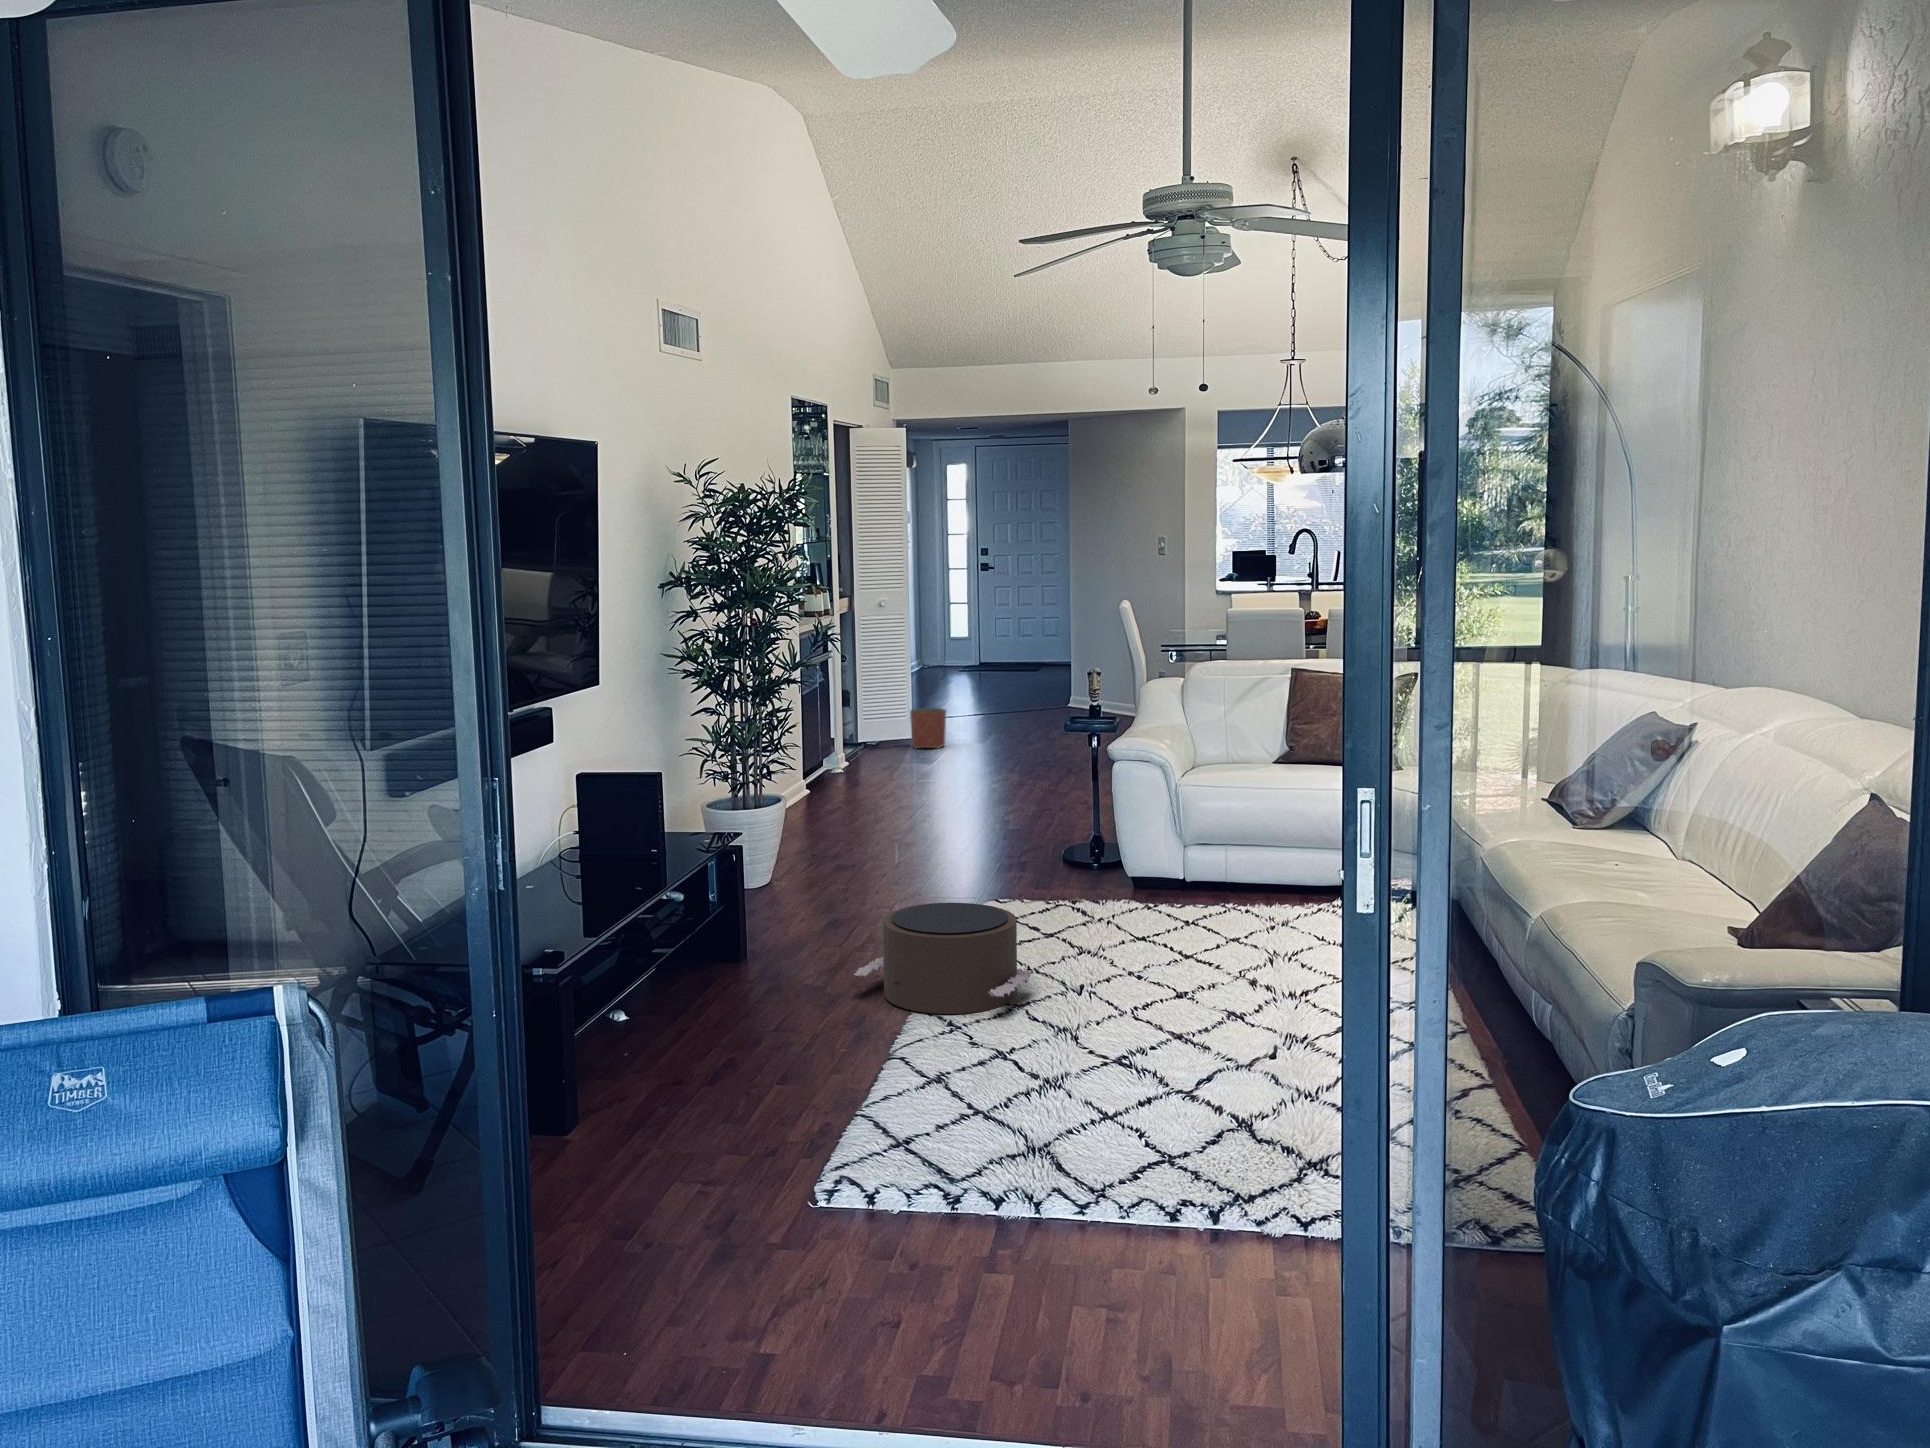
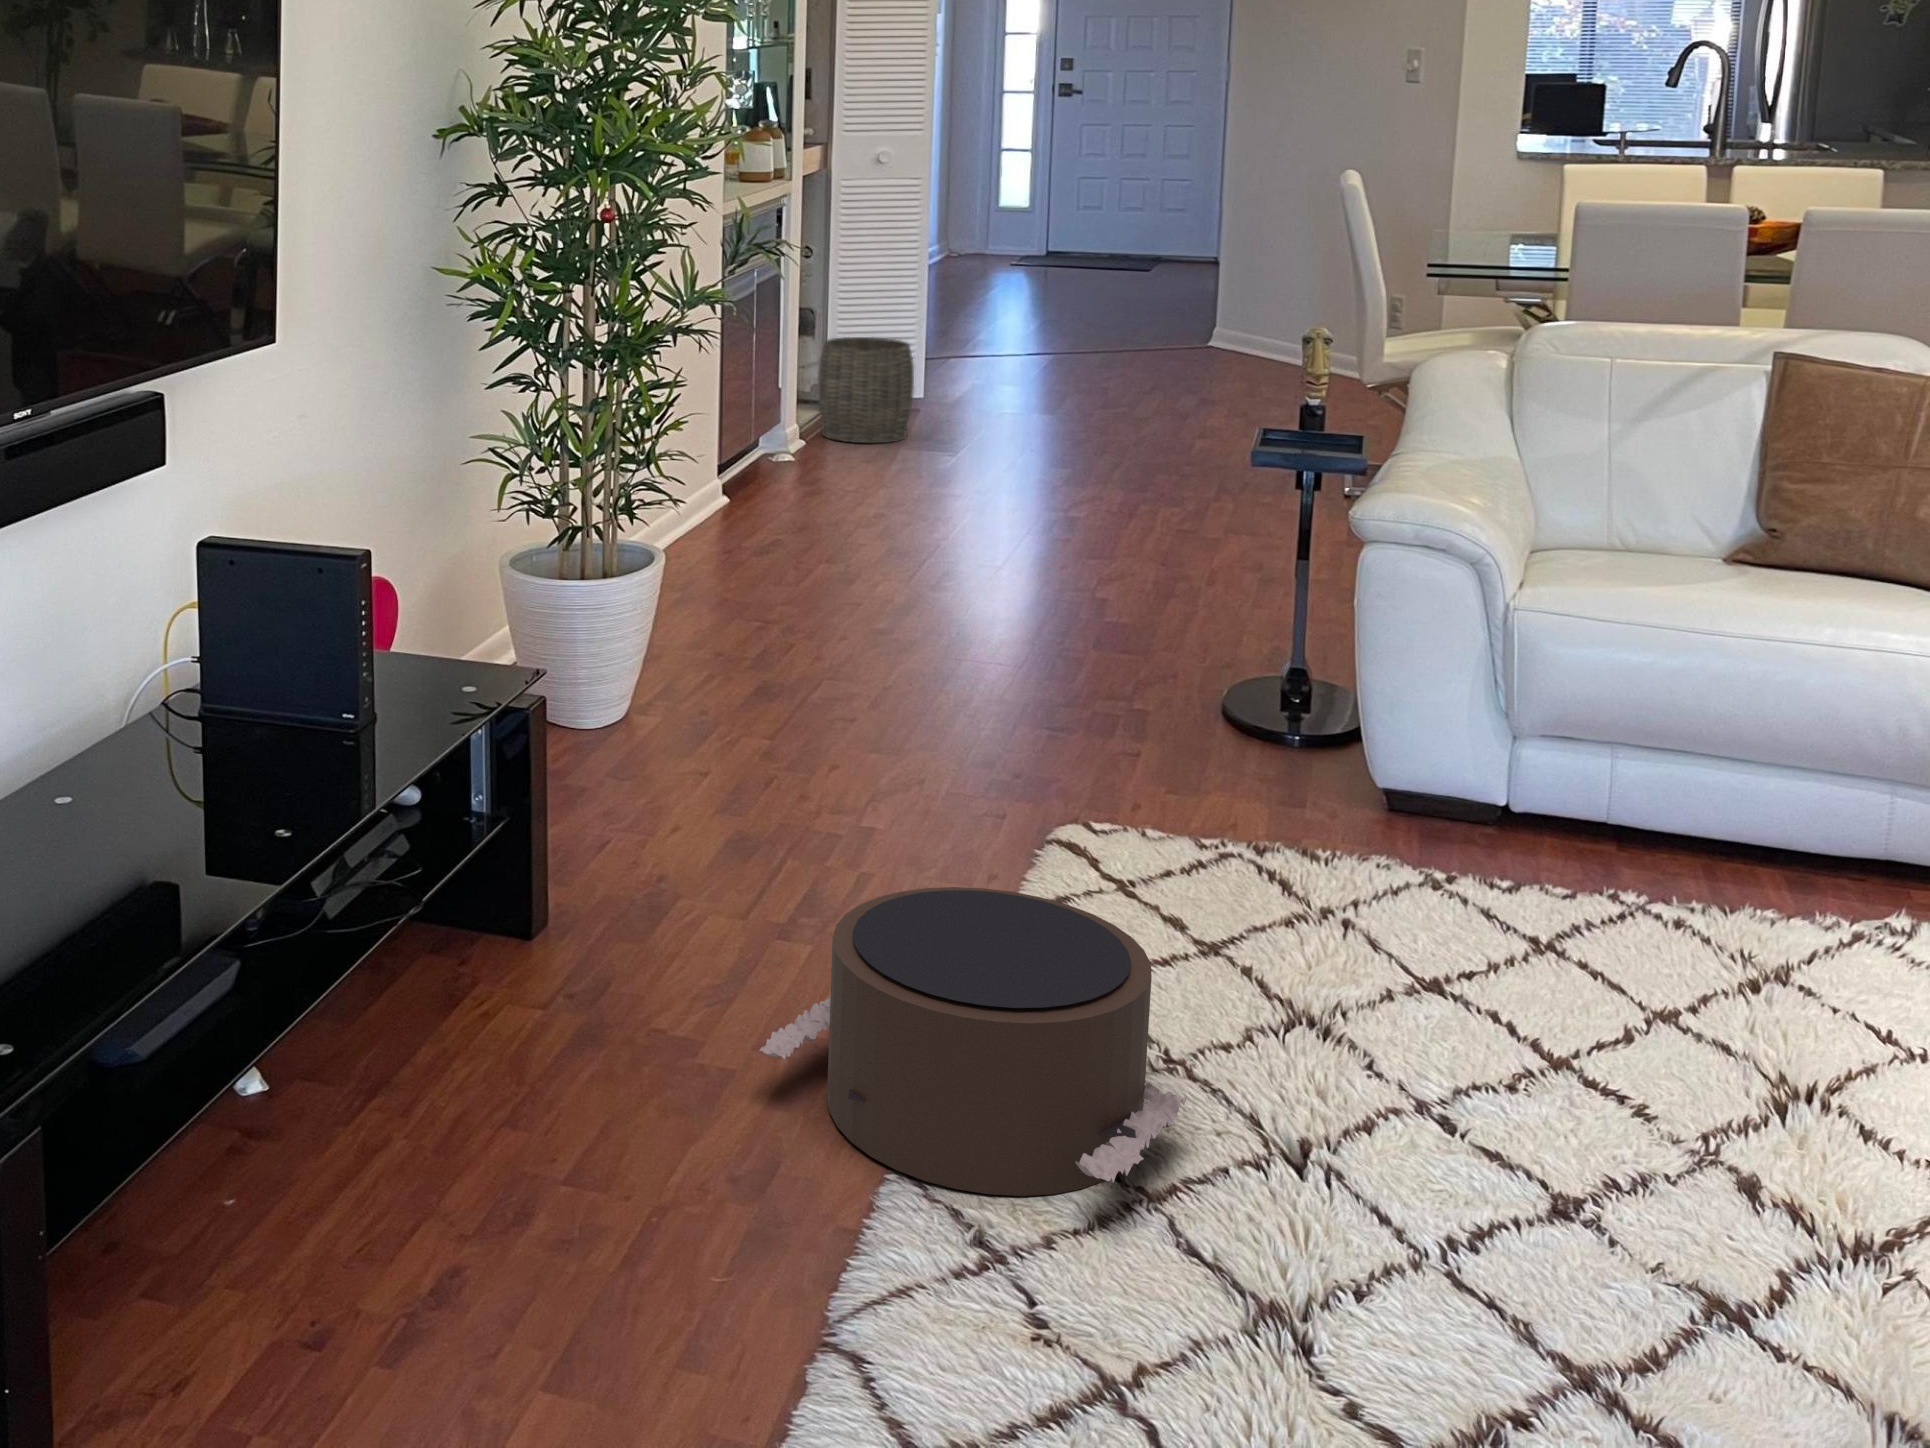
woven basket: none [852,704,905,762] -> present [818,337,914,443]
planter: present [910,708,946,748] -> none [924,346,990,421]

